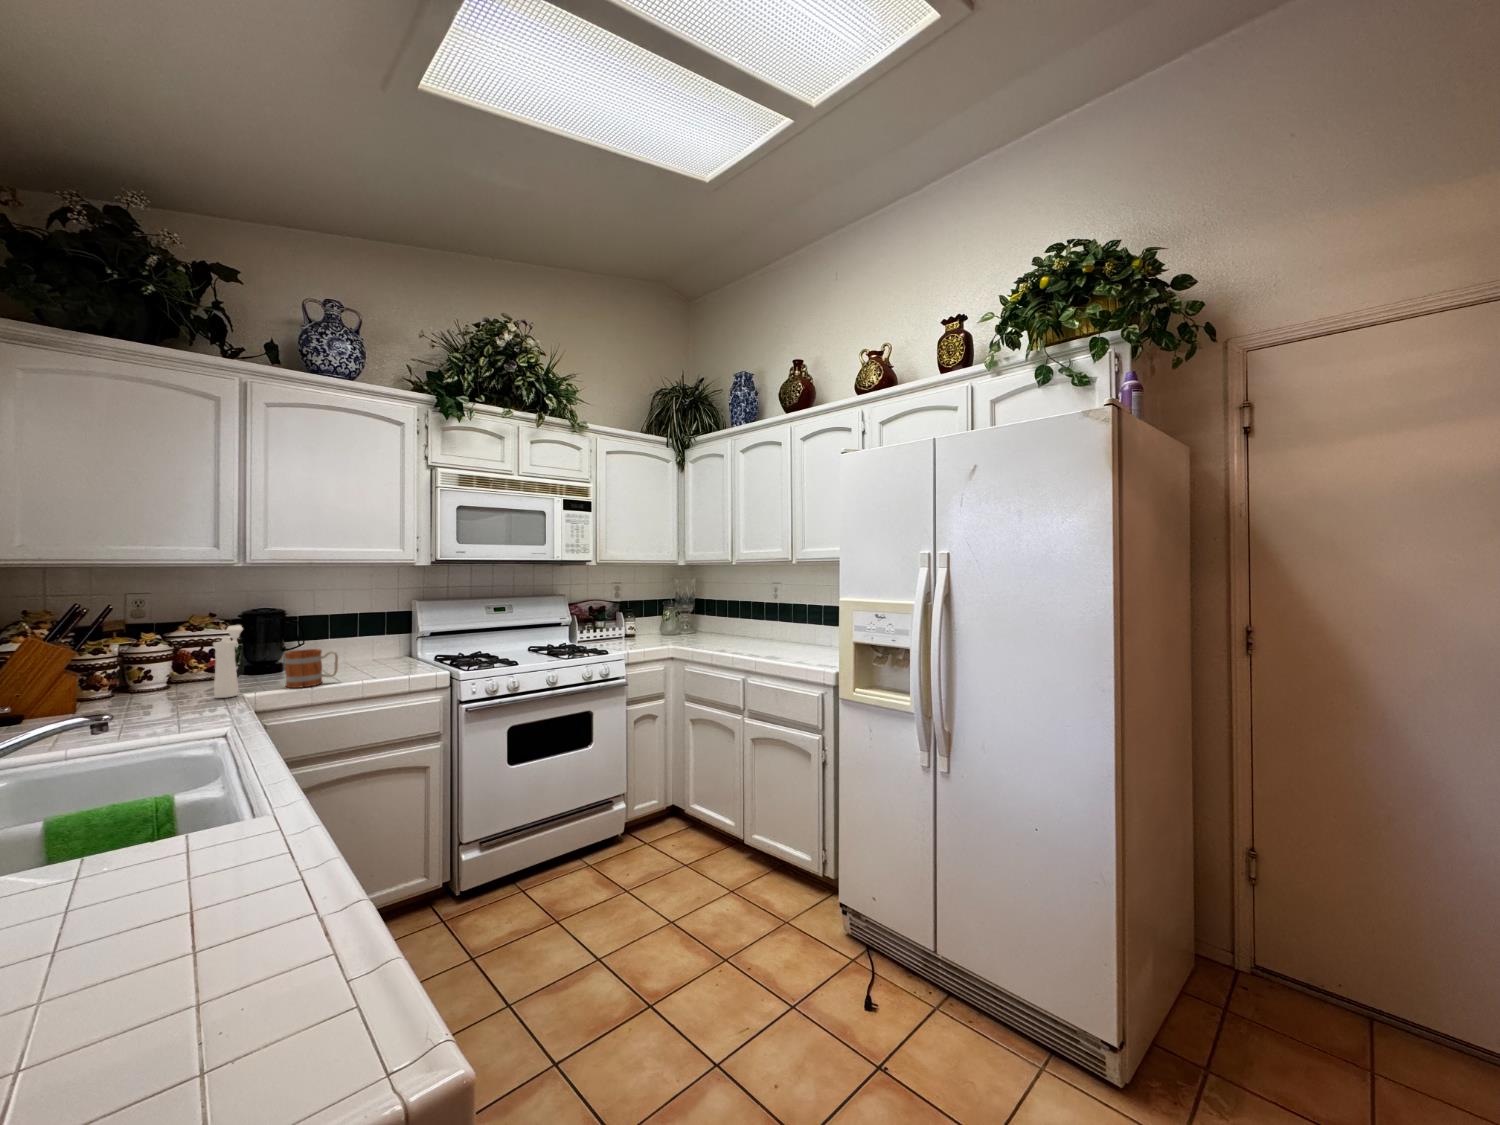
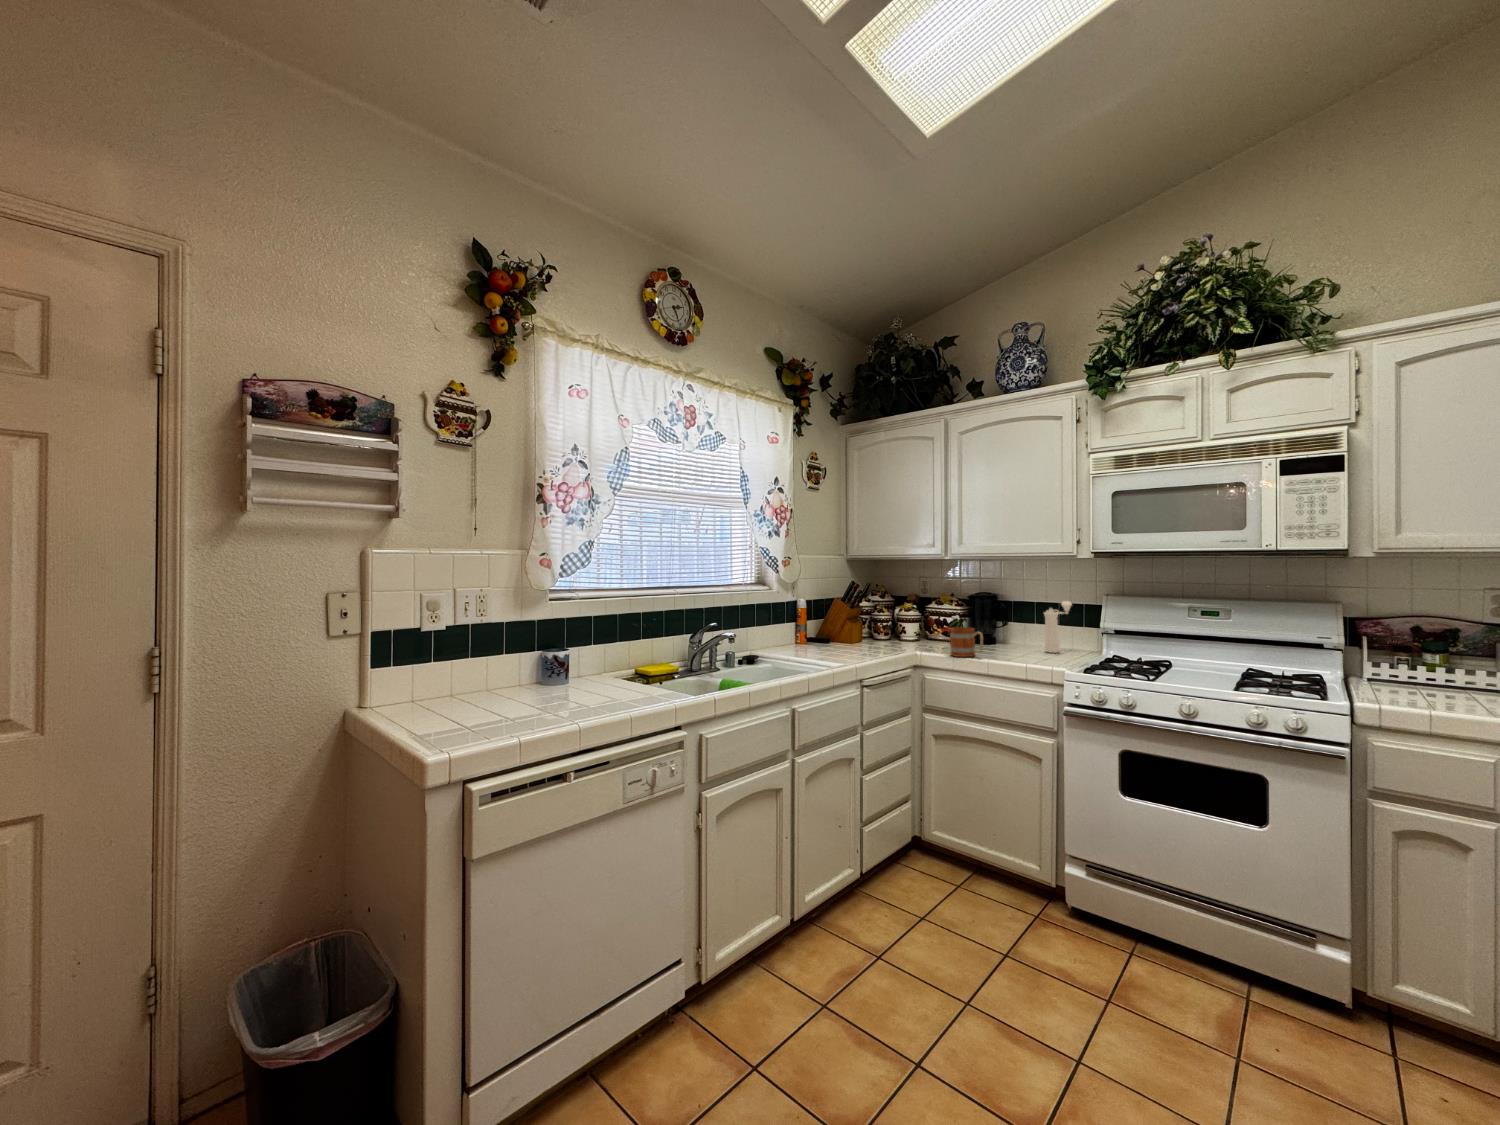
pepper mill: present [213,625,243,698] -> present [1044,601,1072,653]

